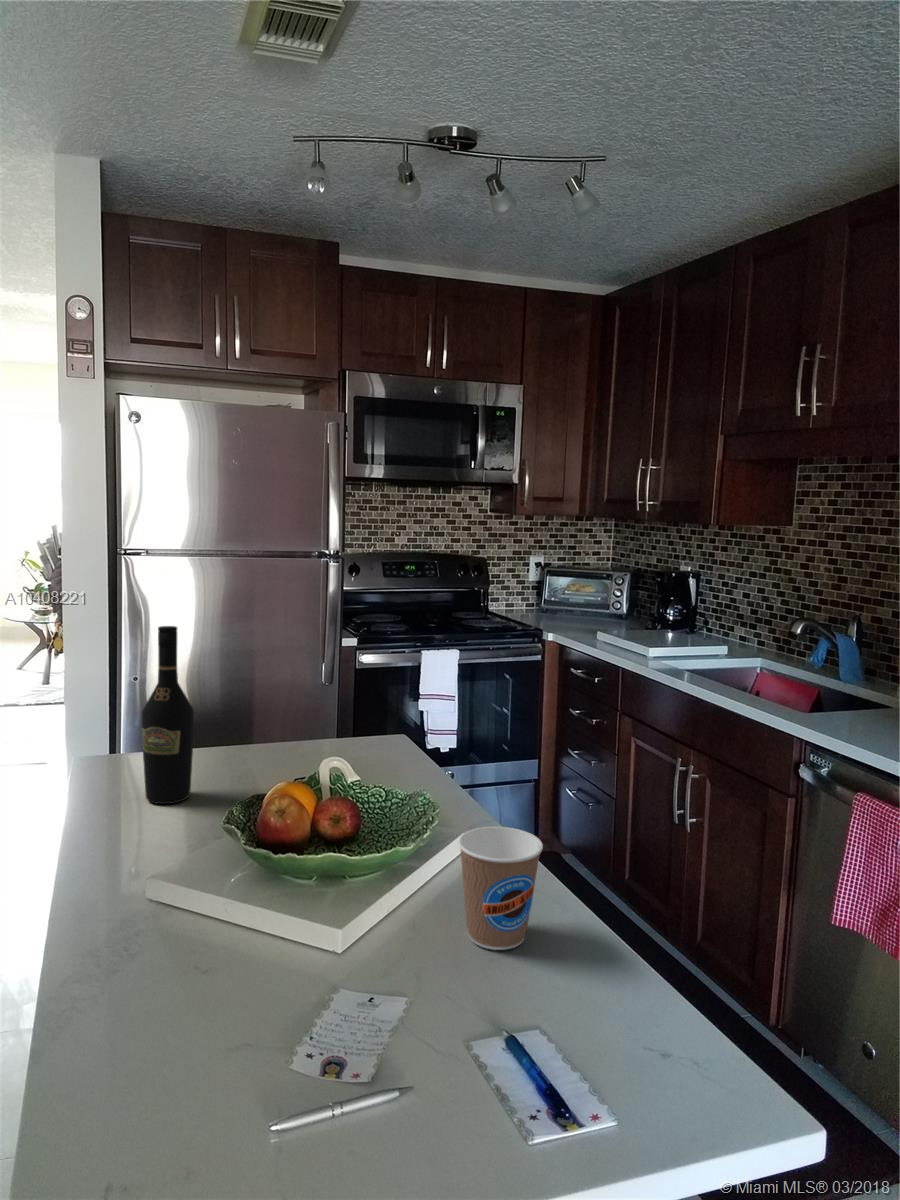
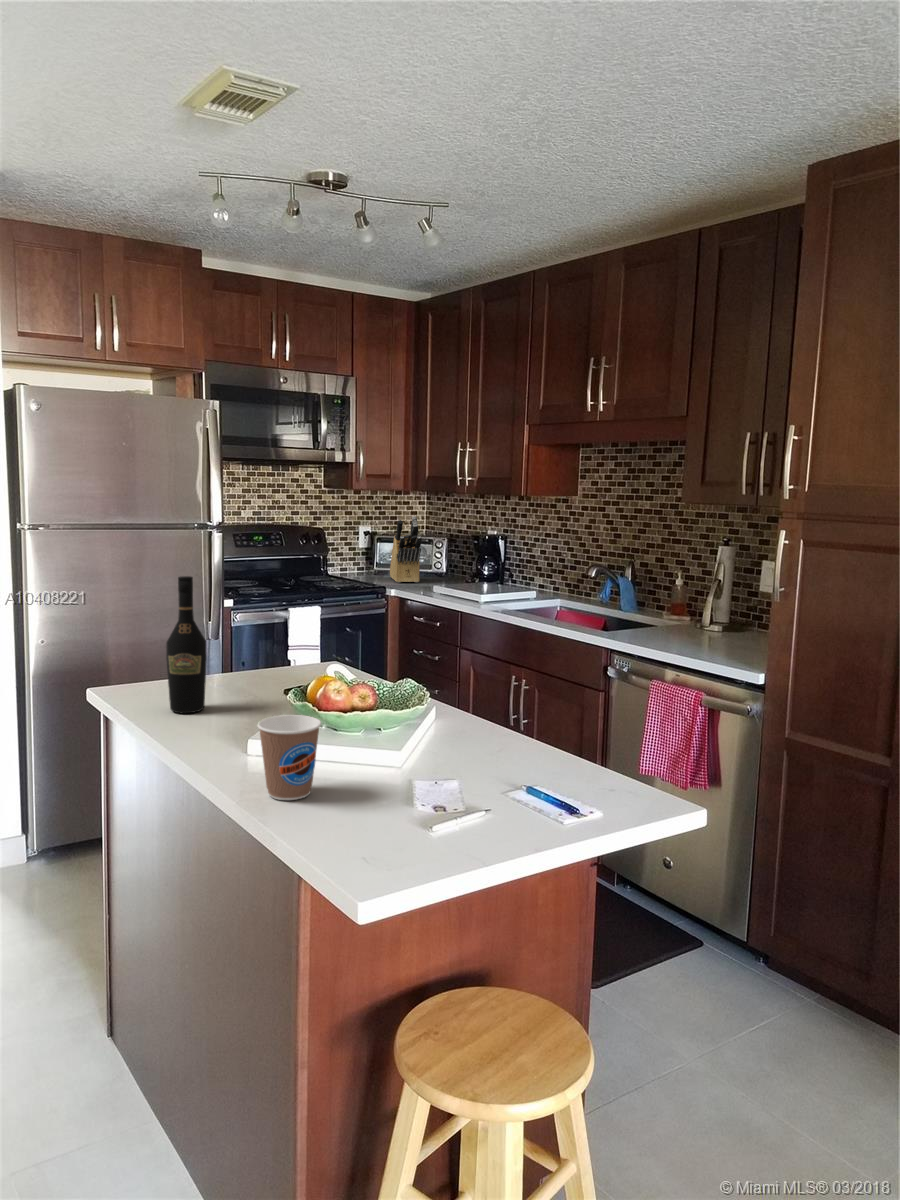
knife block: none [560,547,591,626] -> present [390,516,422,583]
coffee cup: present [458,827,543,950] -> present [258,715,321,800]

